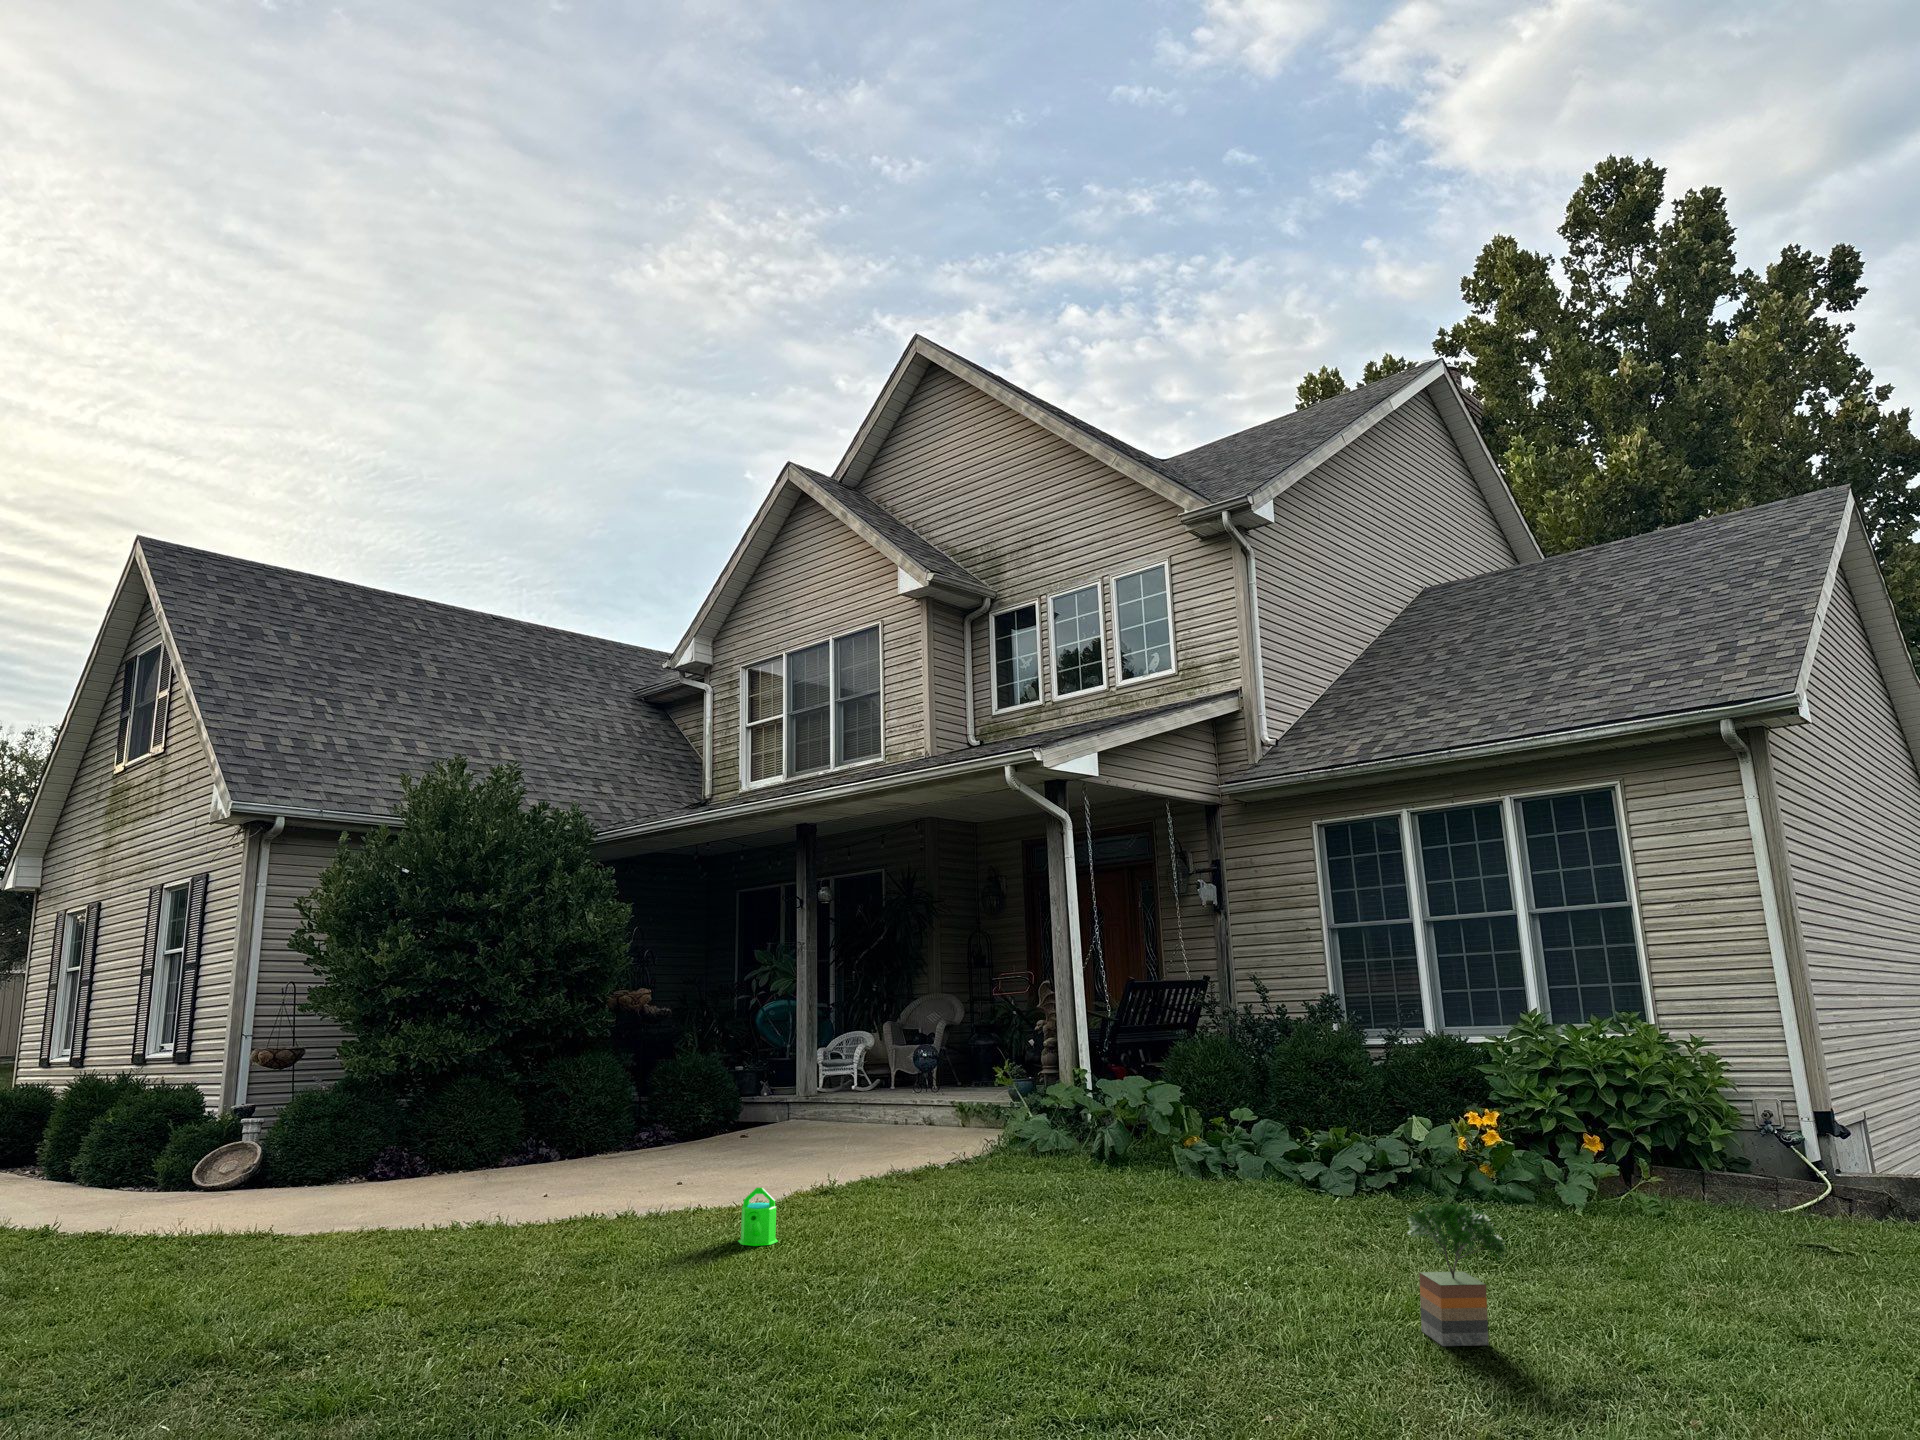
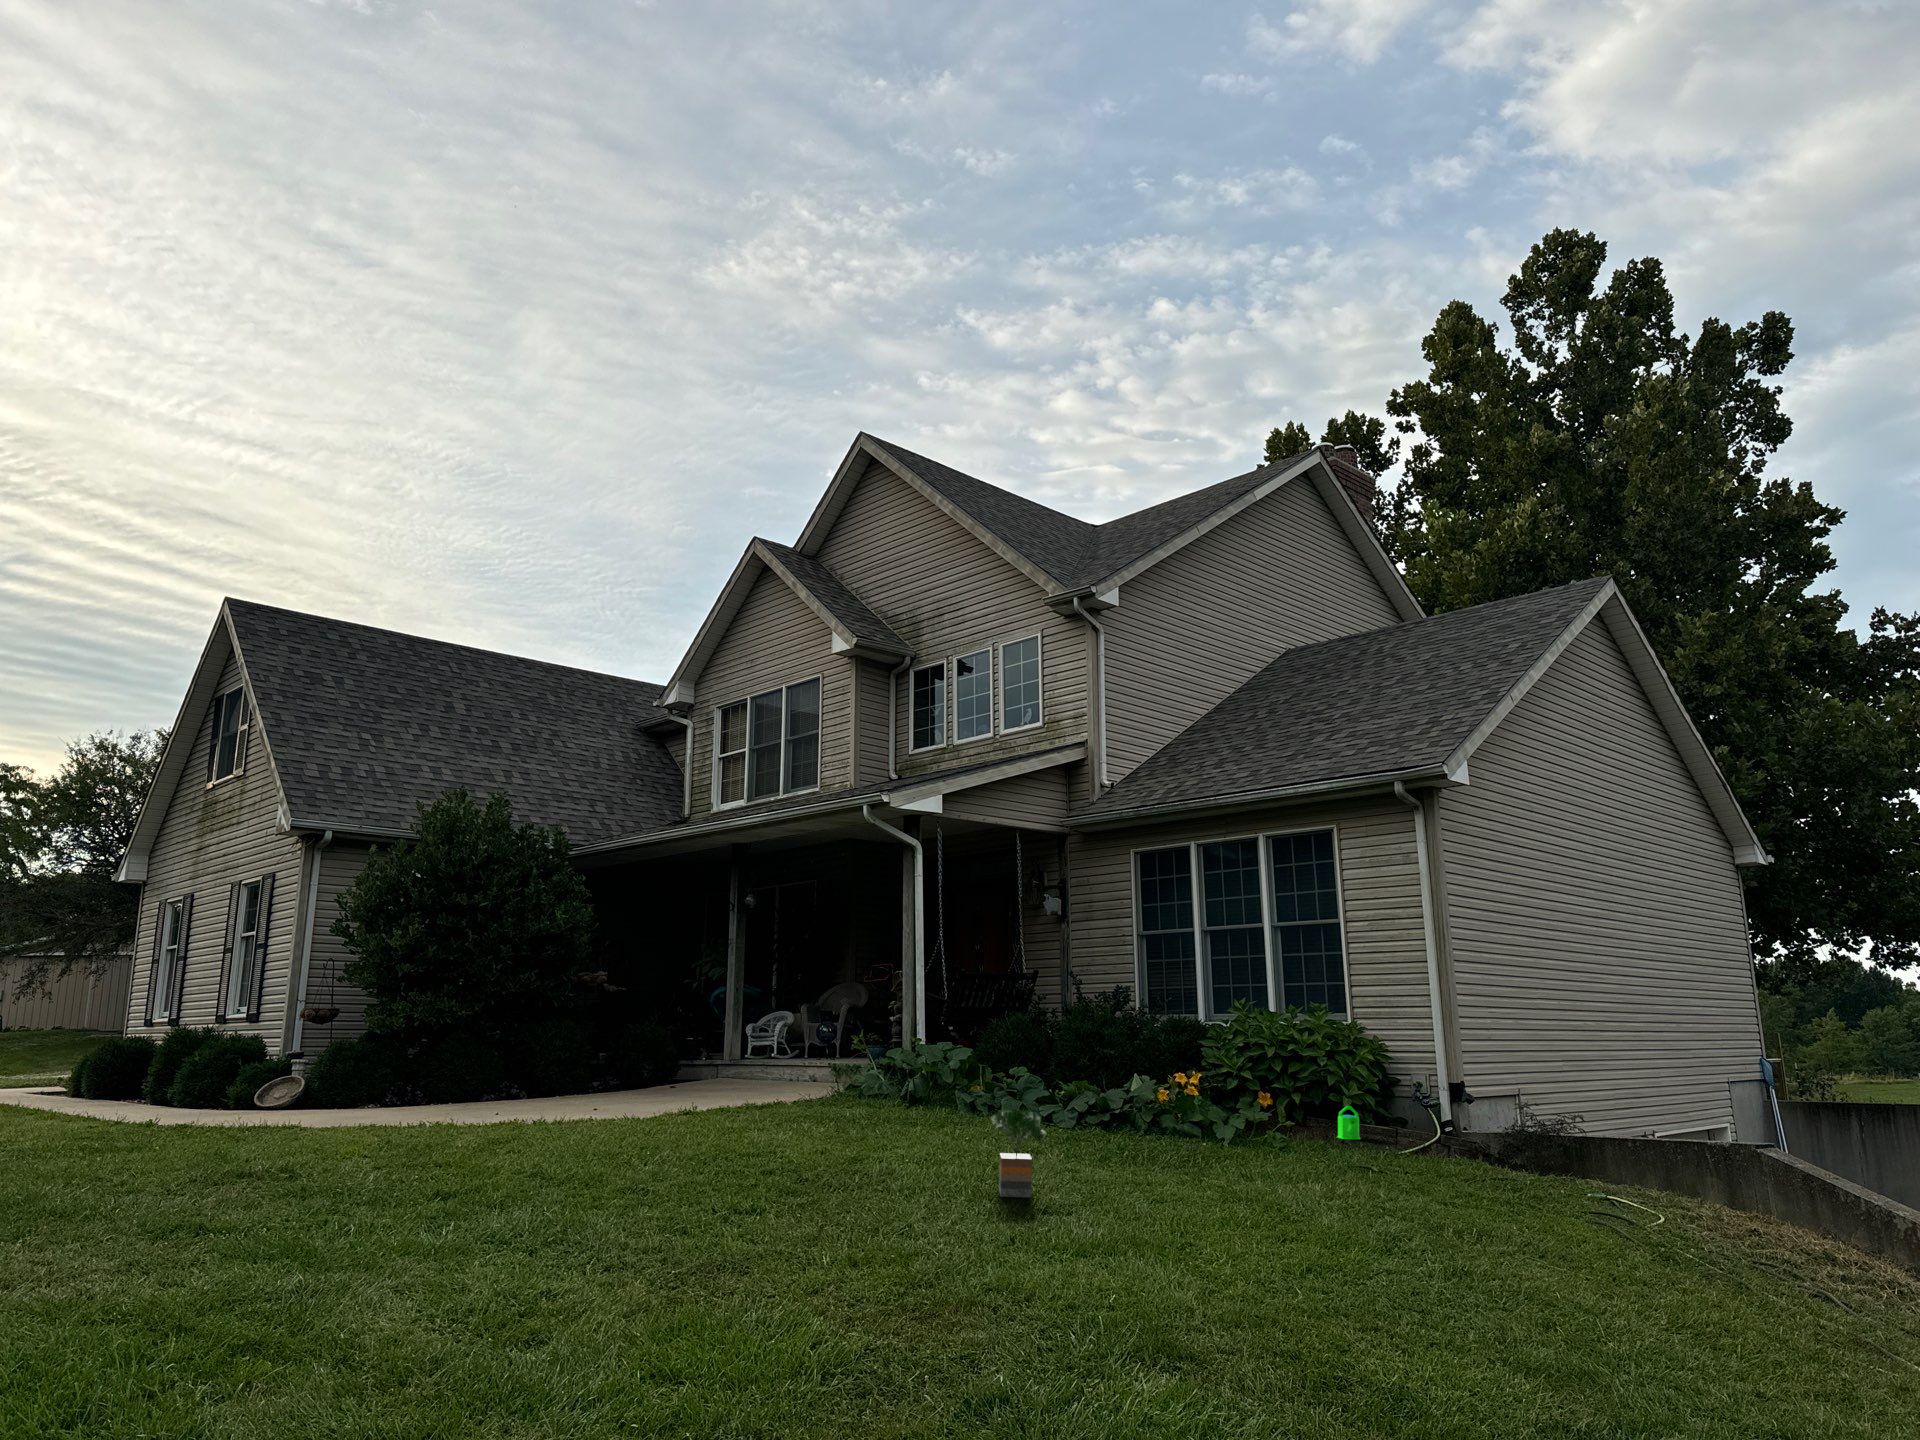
watering can: present [738,1188,778,1246] -> present [1337,1106,1361,1140]

